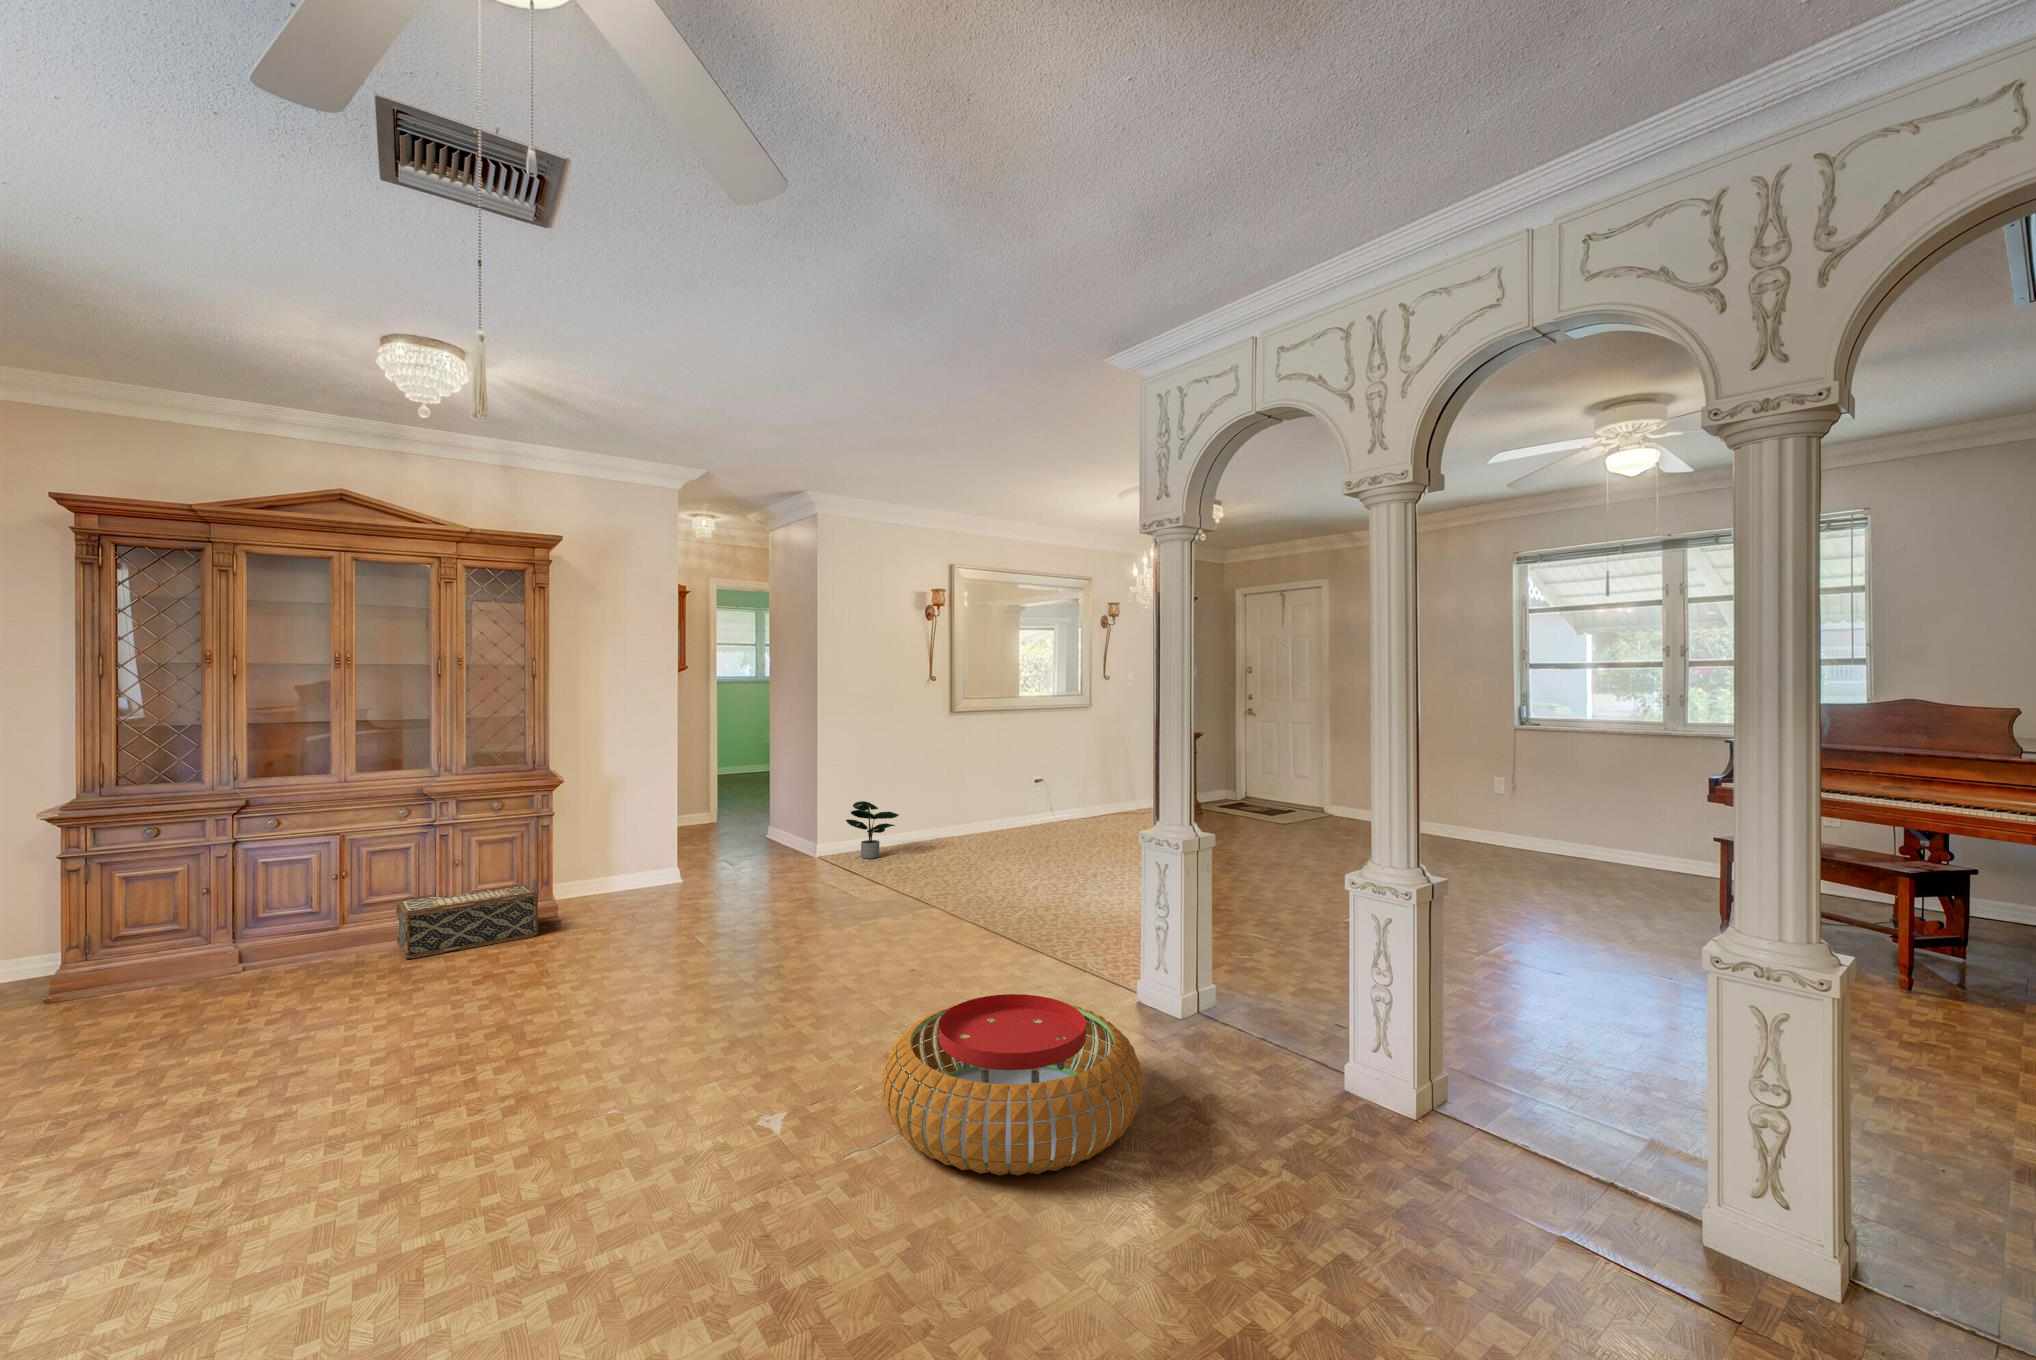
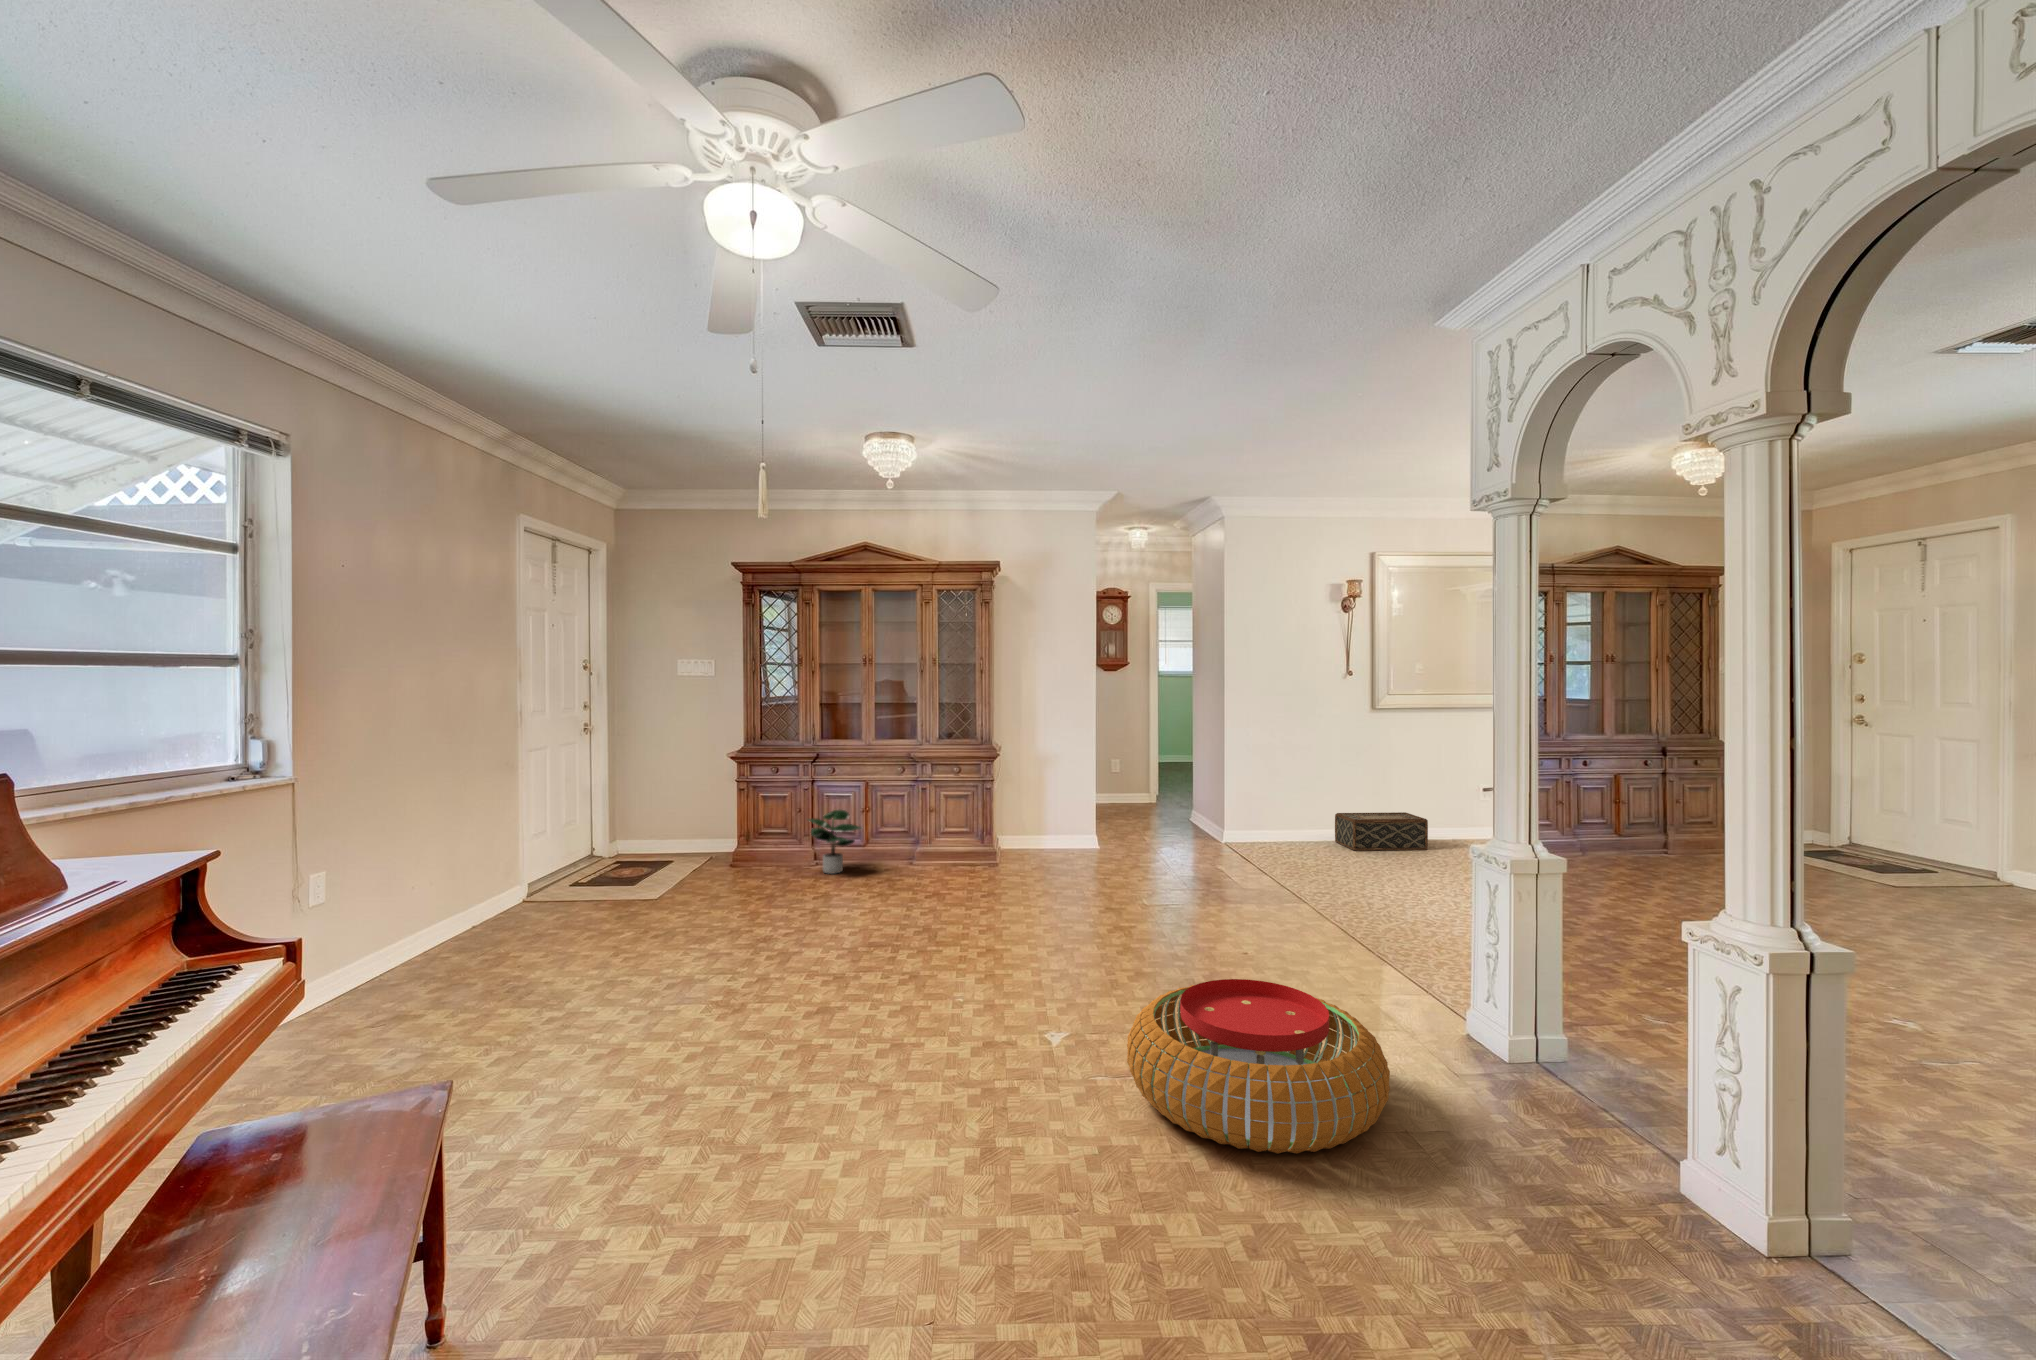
potted plant: present [846,801,899,859] -> present [808,810,861,874]
woven basket: present [396,884,538,959] -> present [1335,812,1428,851]

